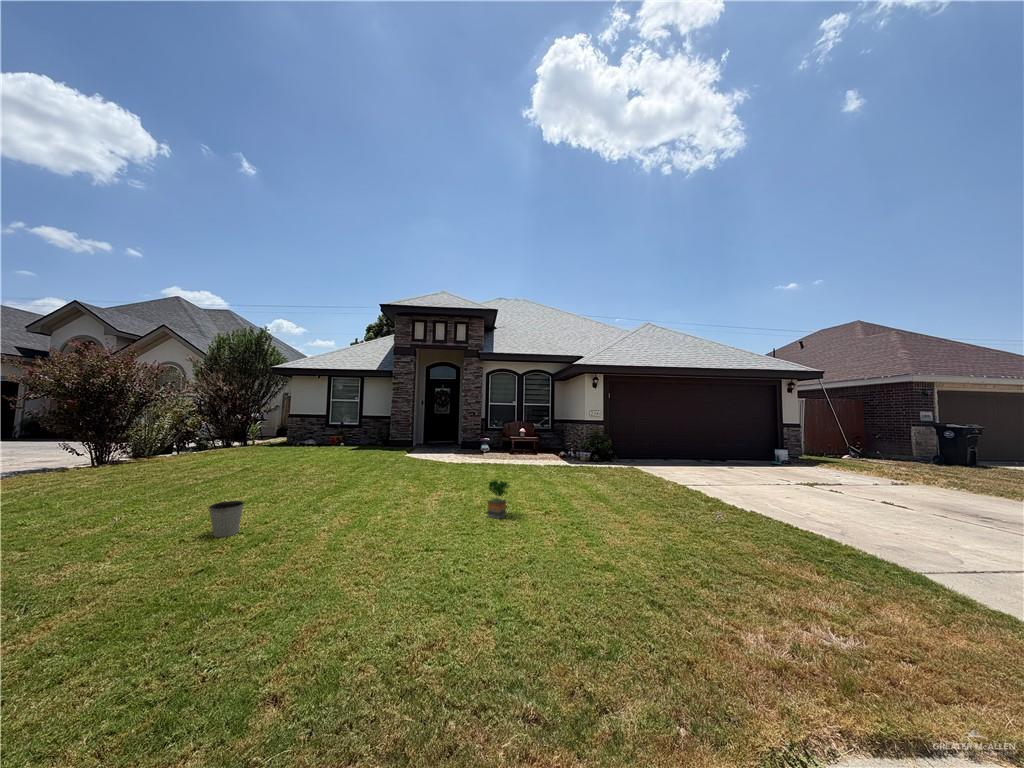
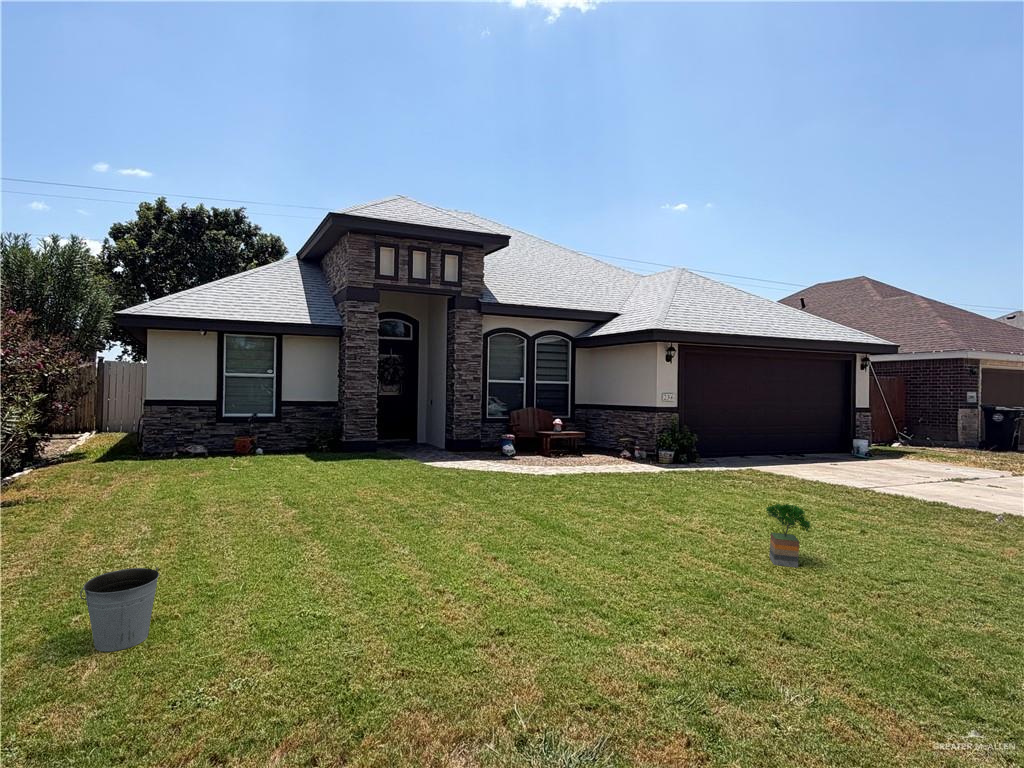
bucket: present [209,501,245,537] -> present [80,567,159,651]

